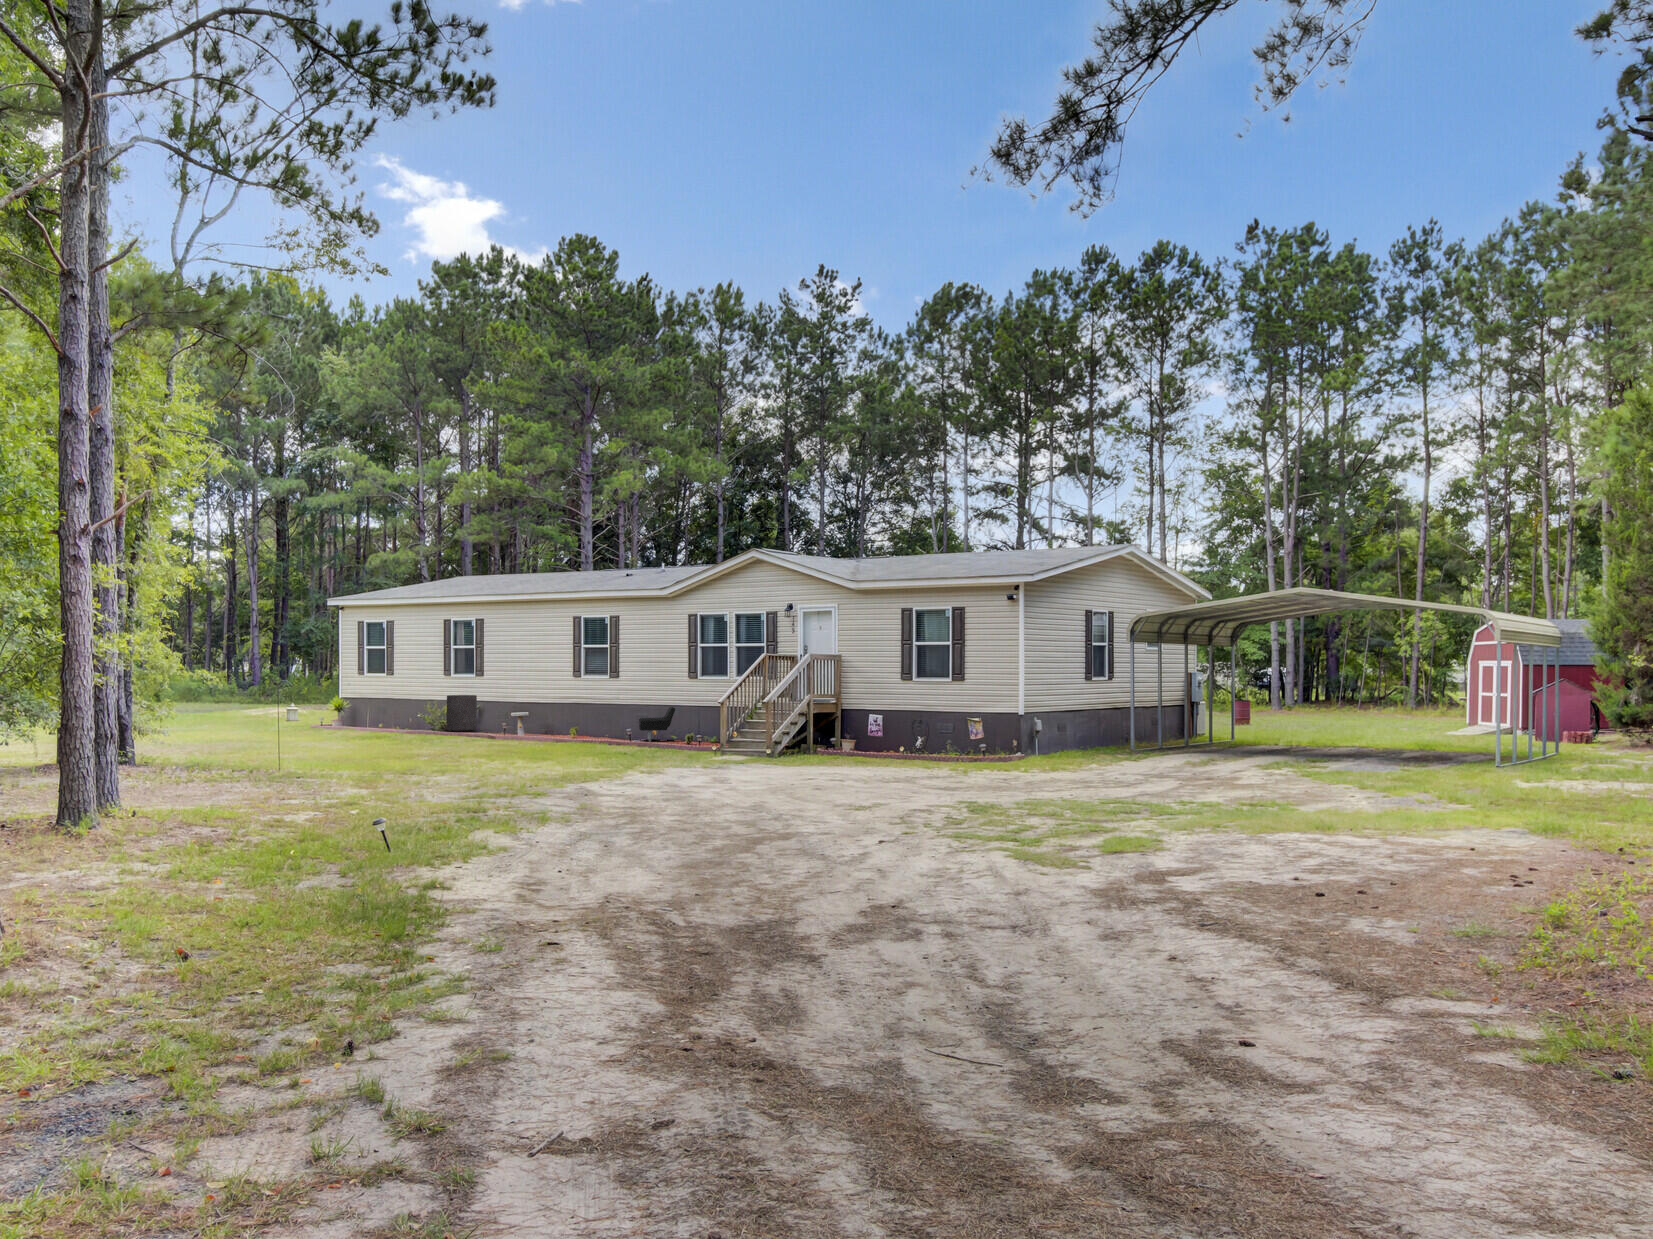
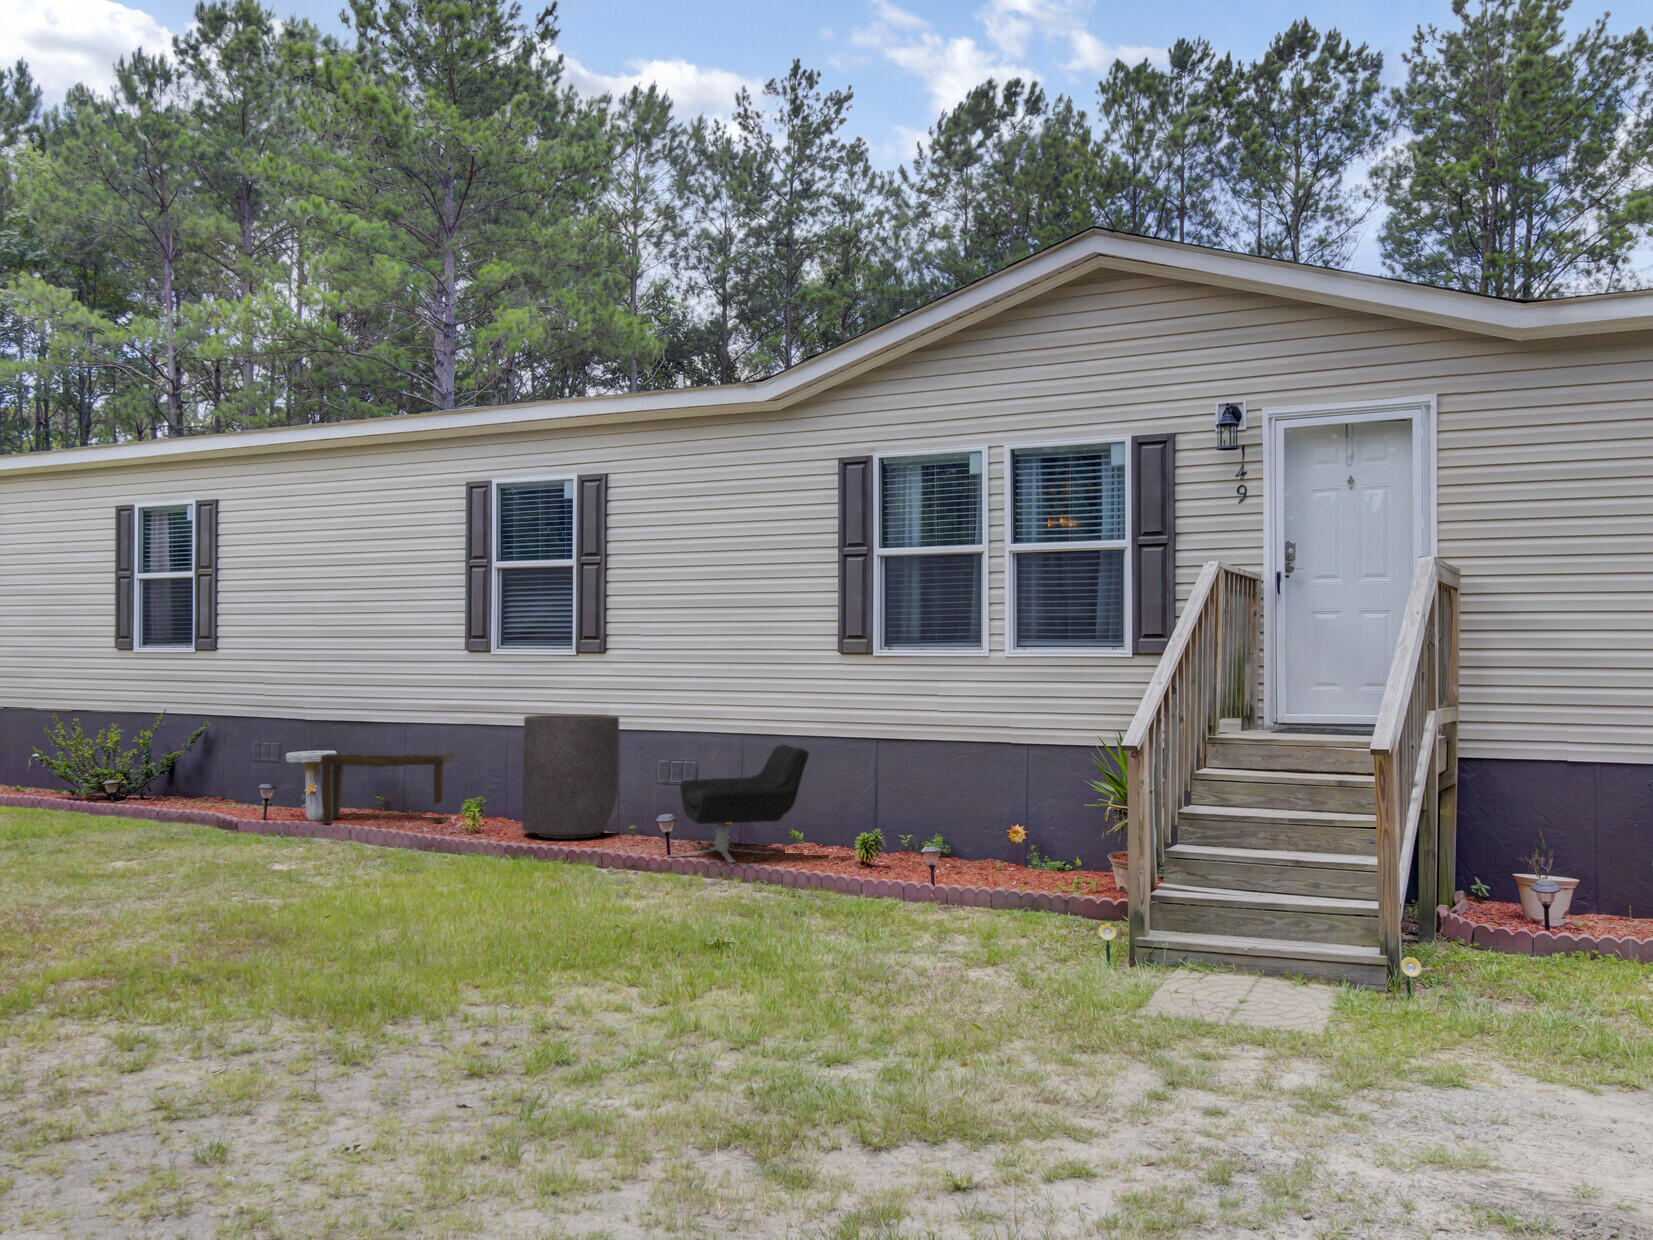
trash can: present [446,695,477,732] -> present [522,715,619,839]
bench: none [526,712,571,736] -> present [320,753,454,824]

